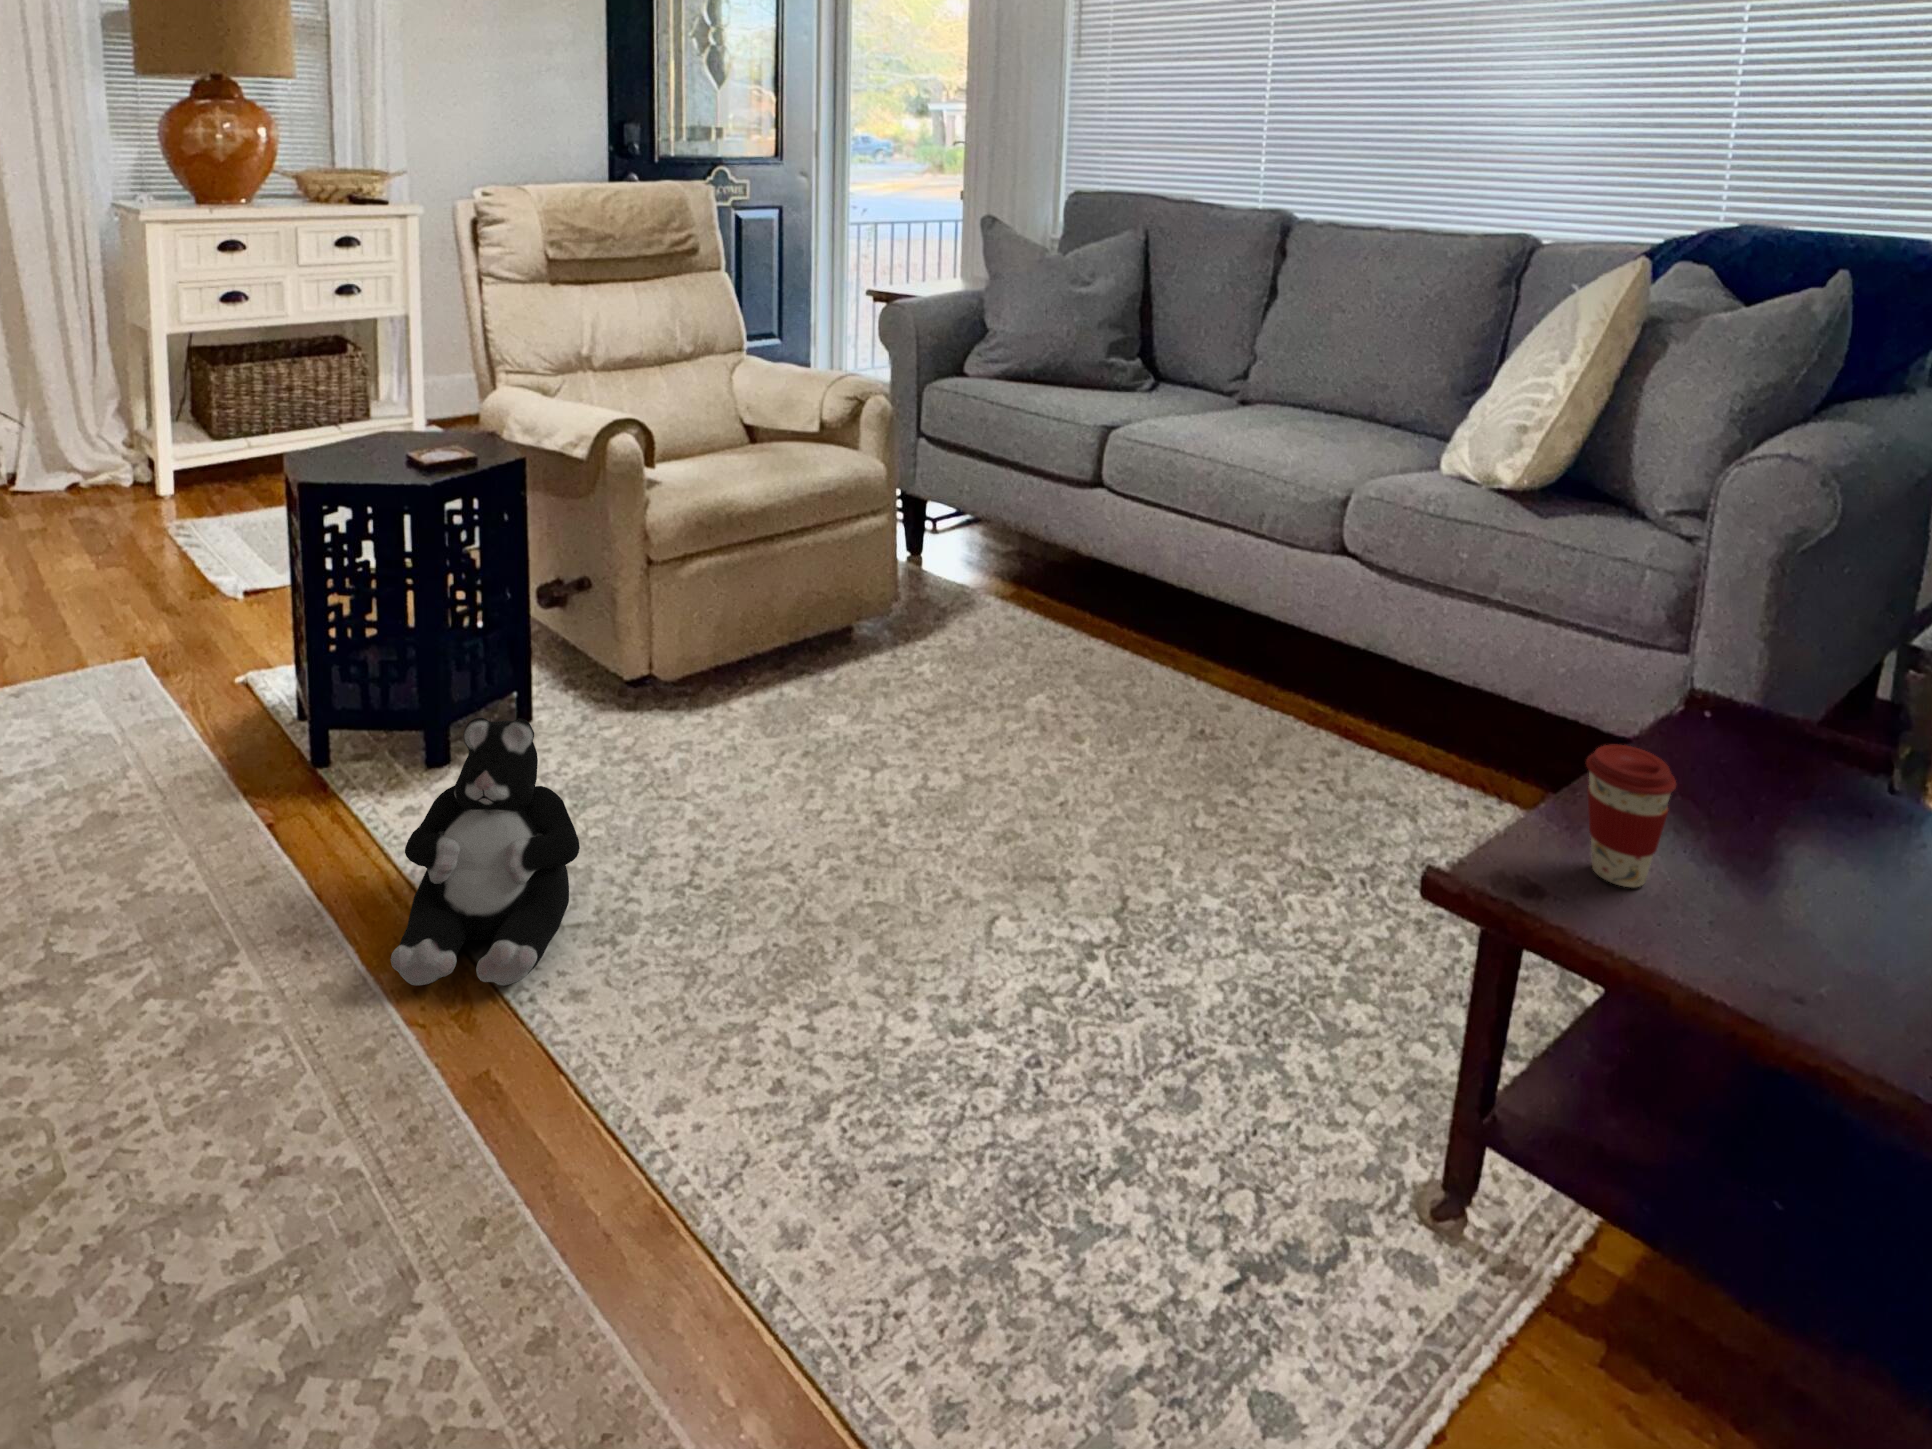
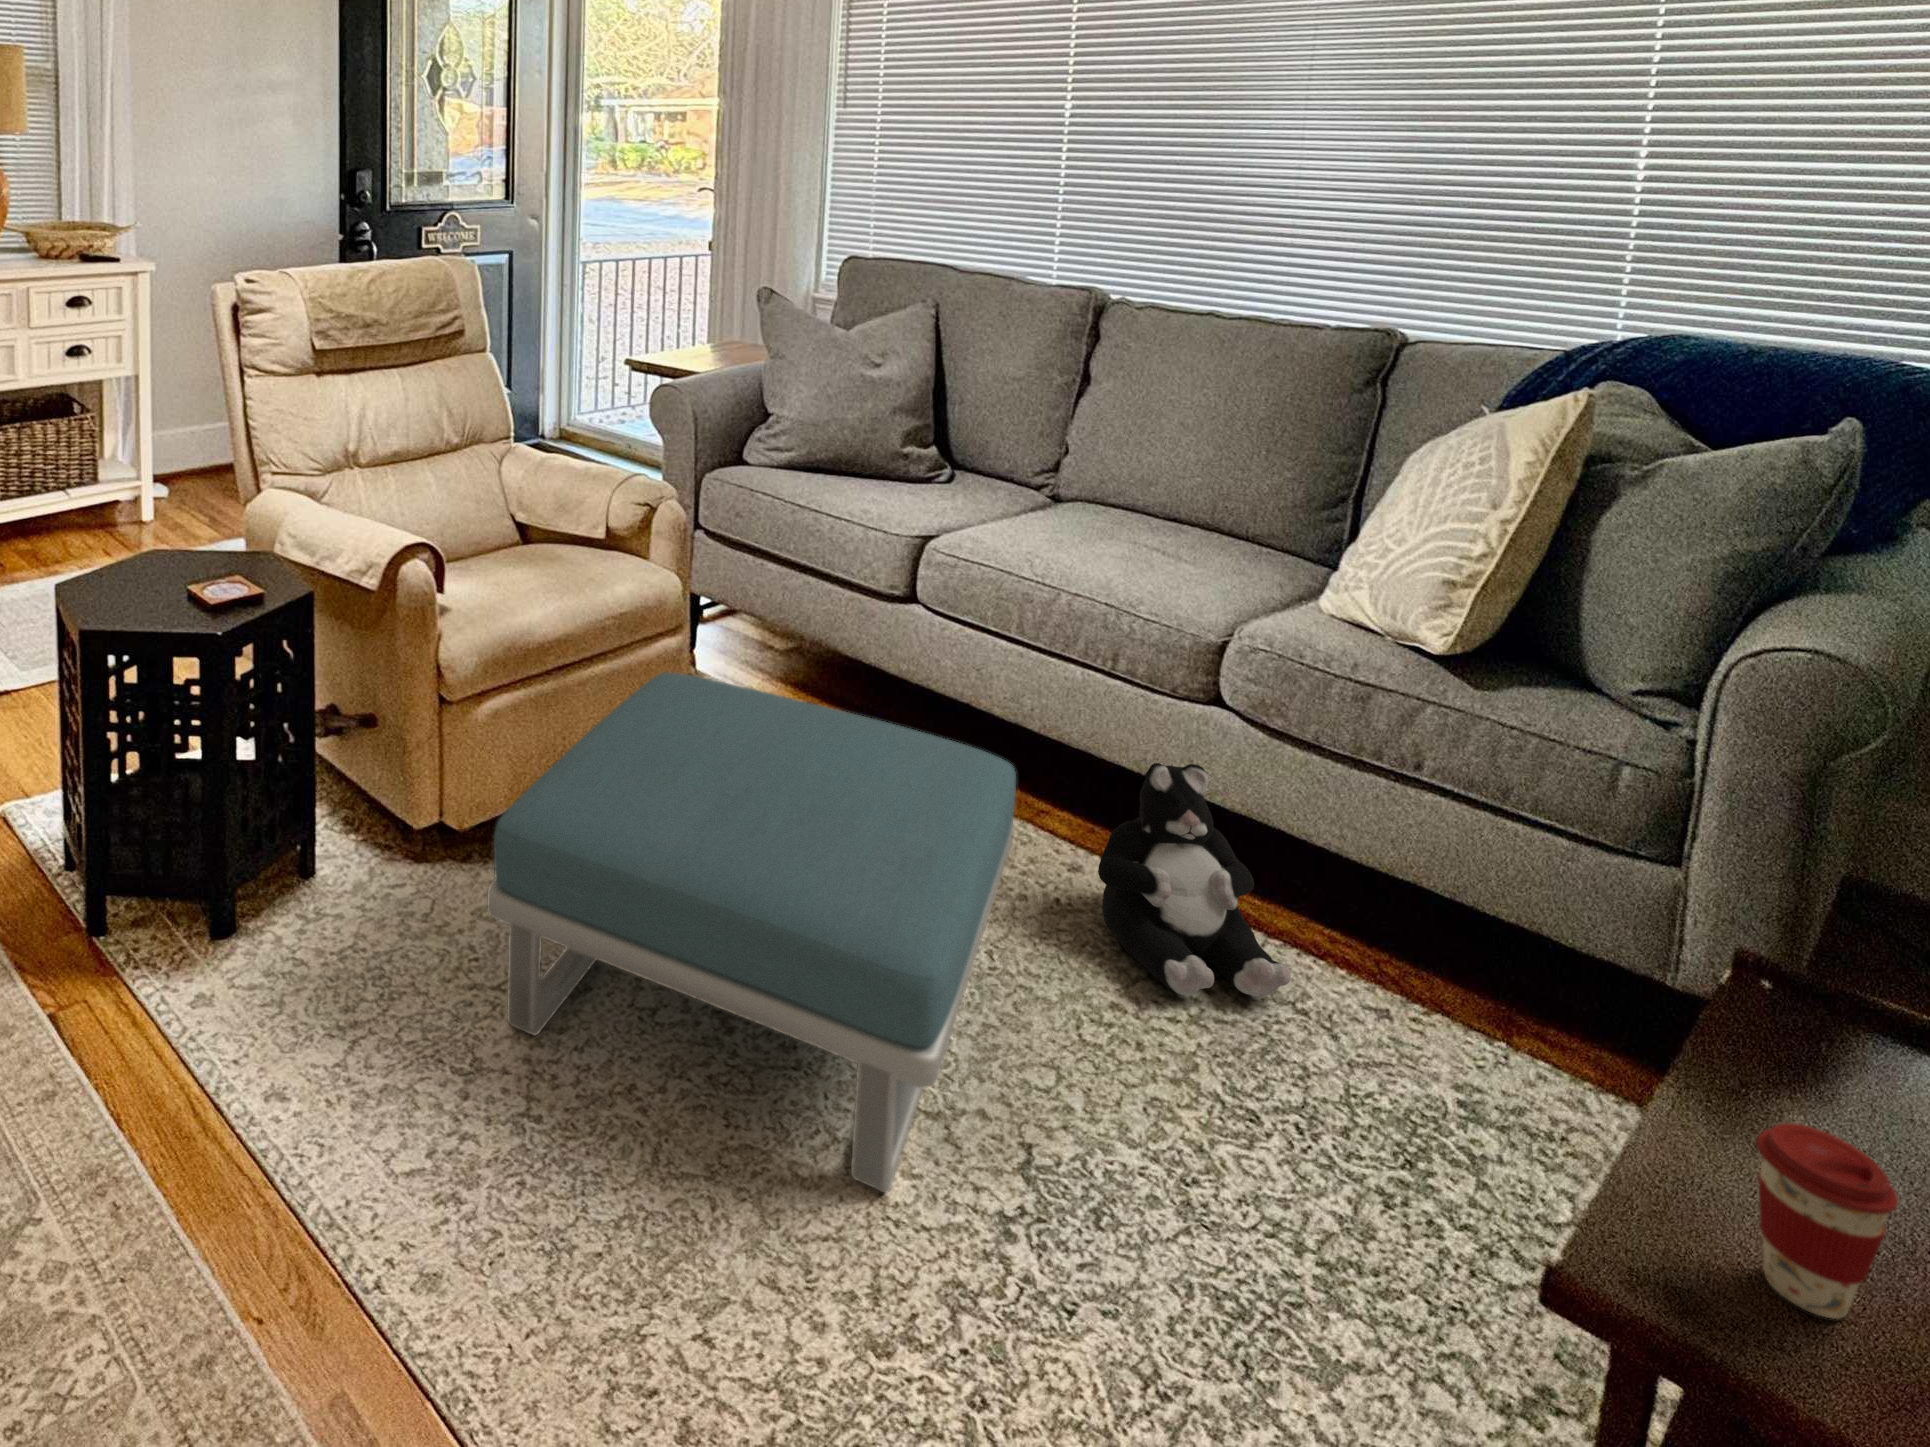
footstool: none [667,539,1152,930] -> present [487,672,1016,1193]
plush toy: present [391,718,580,986] -> present [1098,763,1291,997]

